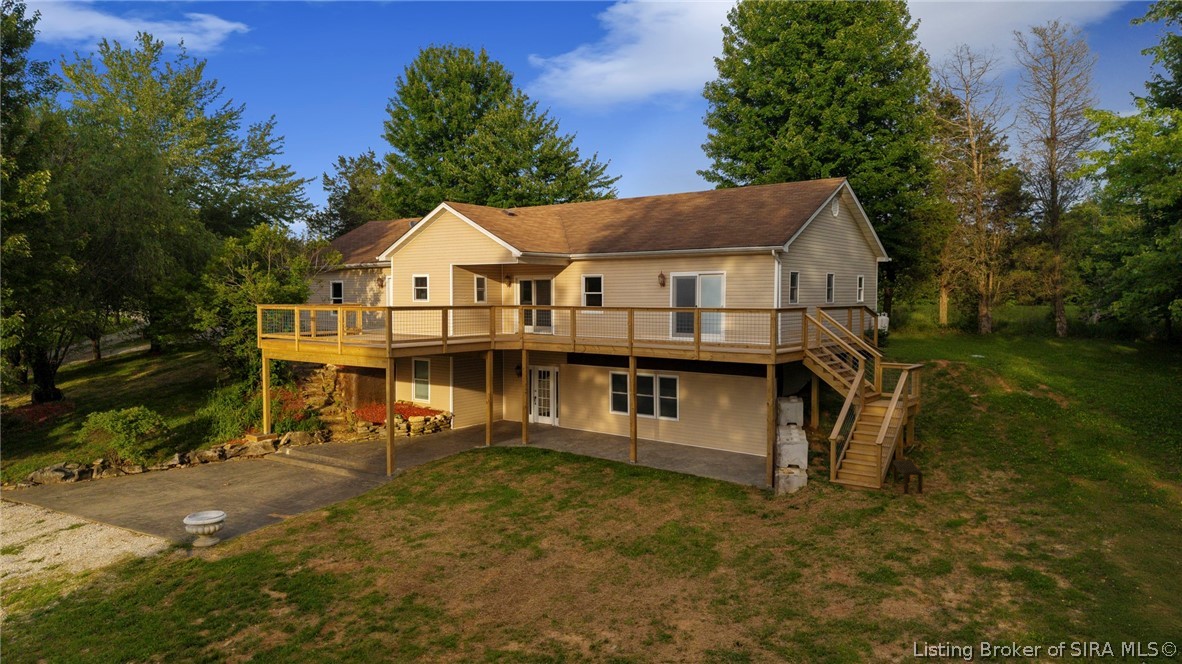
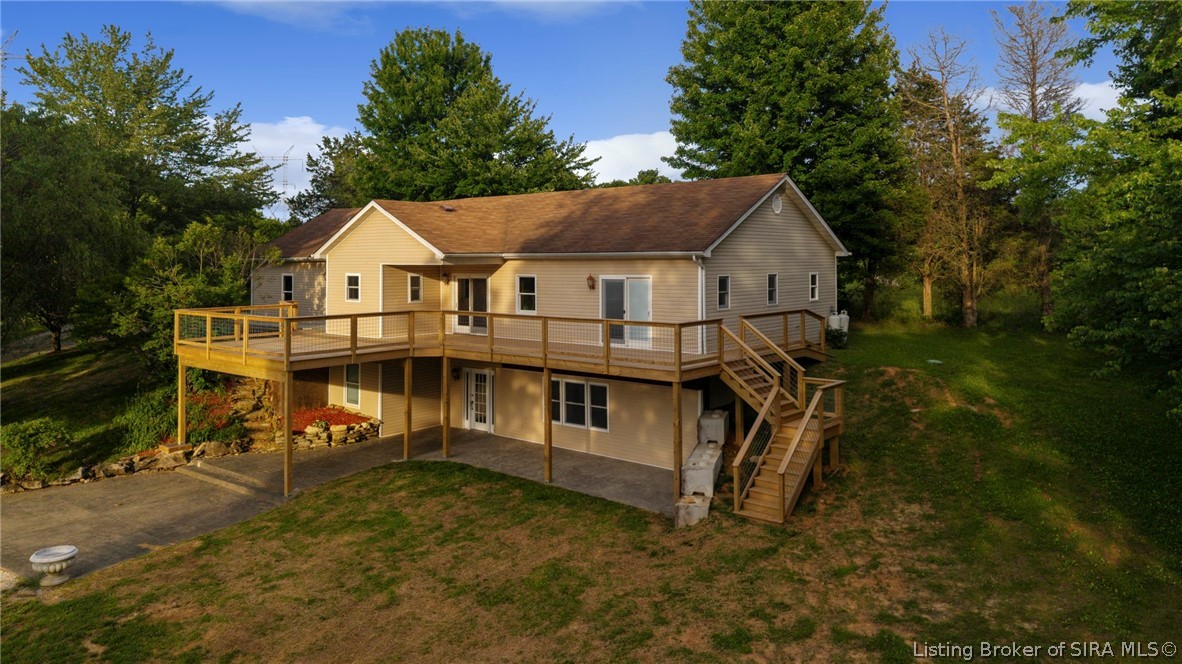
bench: present [893,461,923,494] -> none [803,491,827,529]

